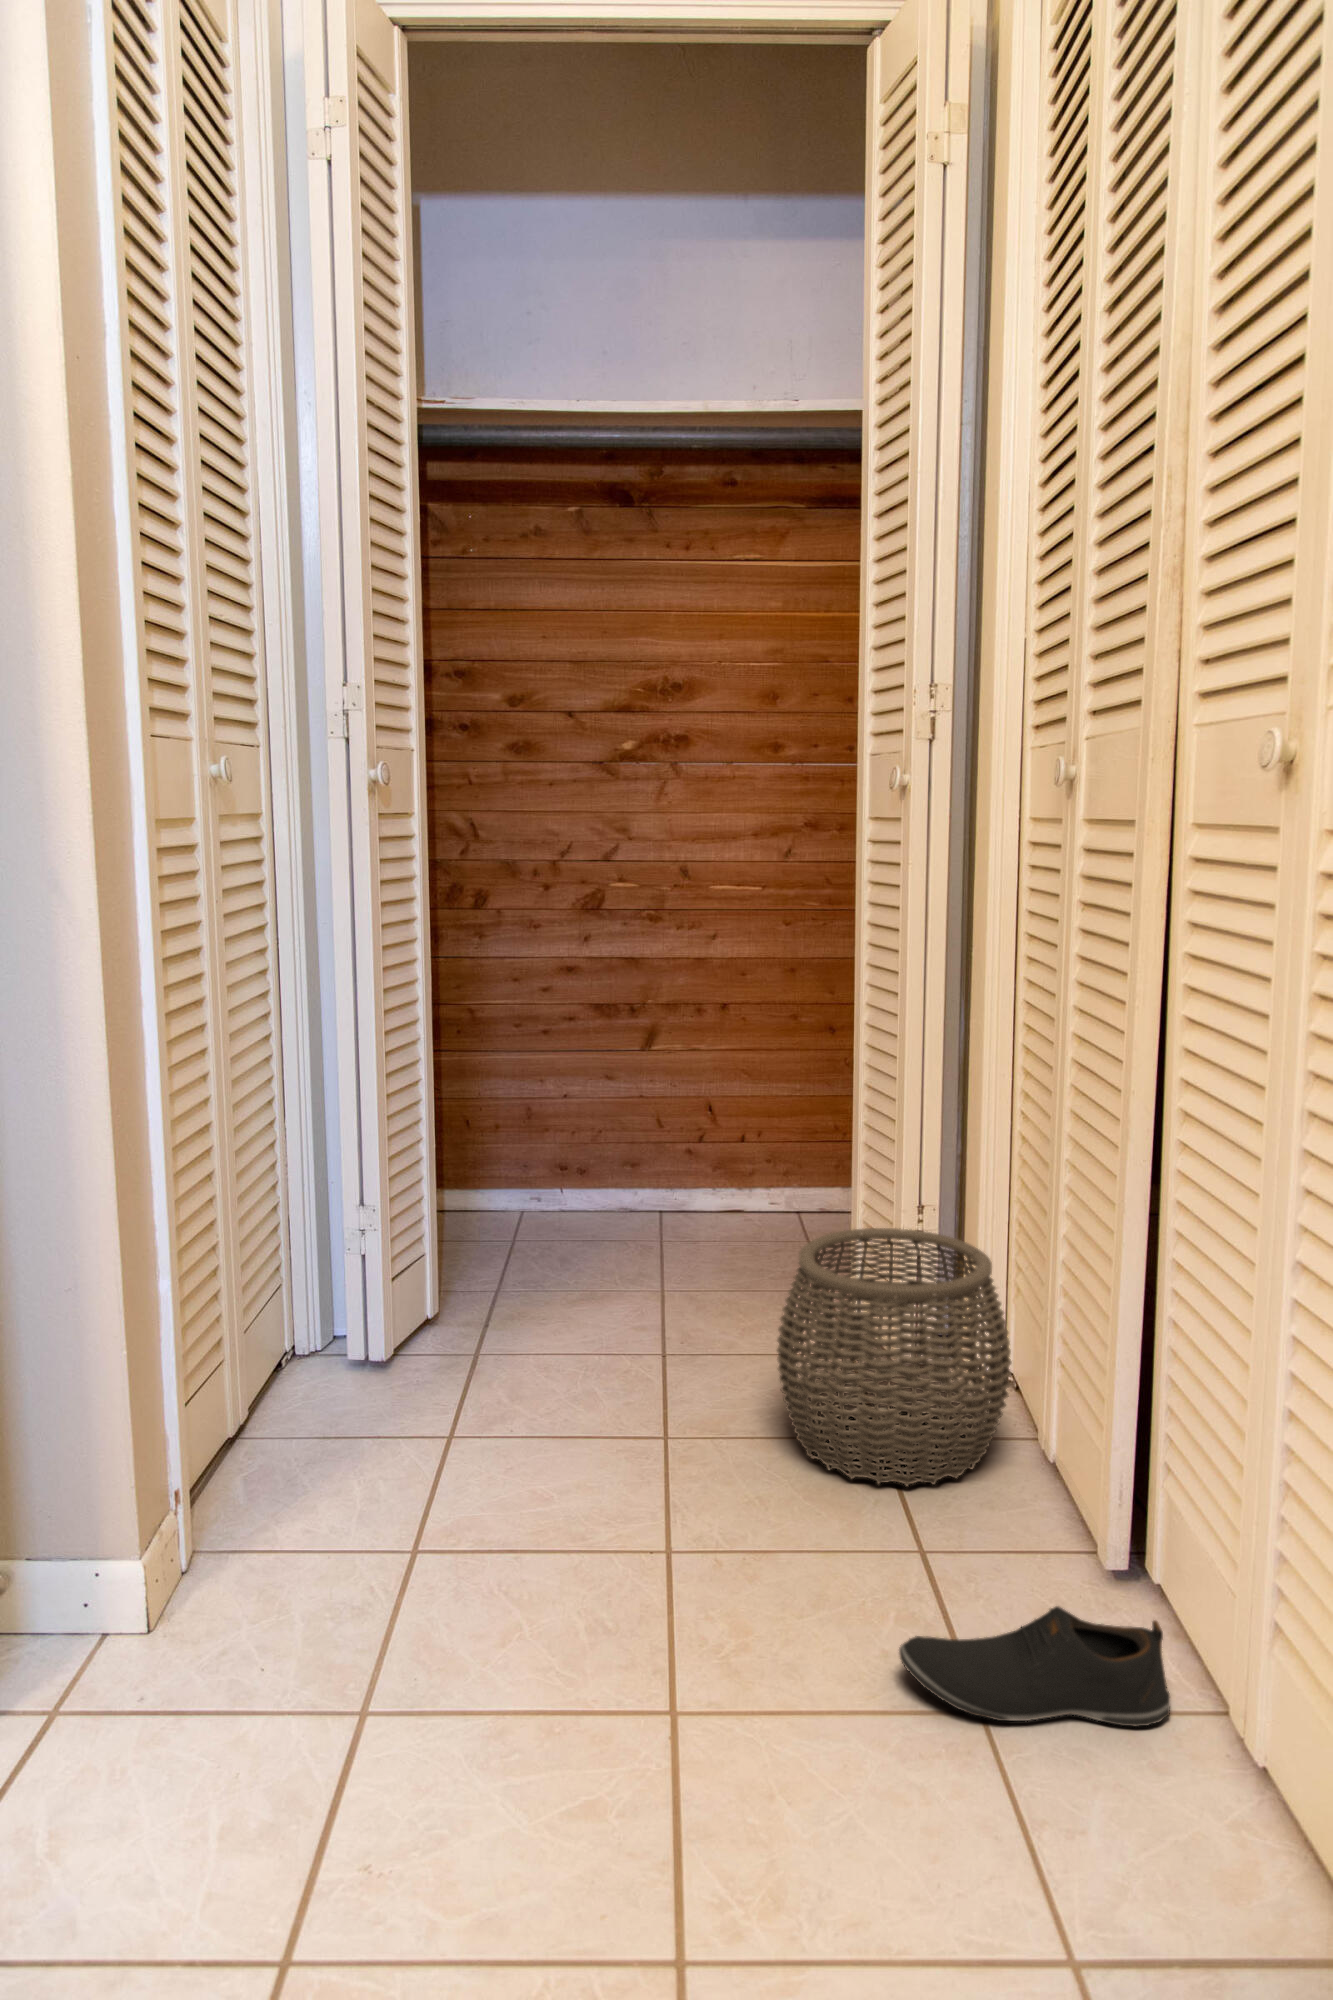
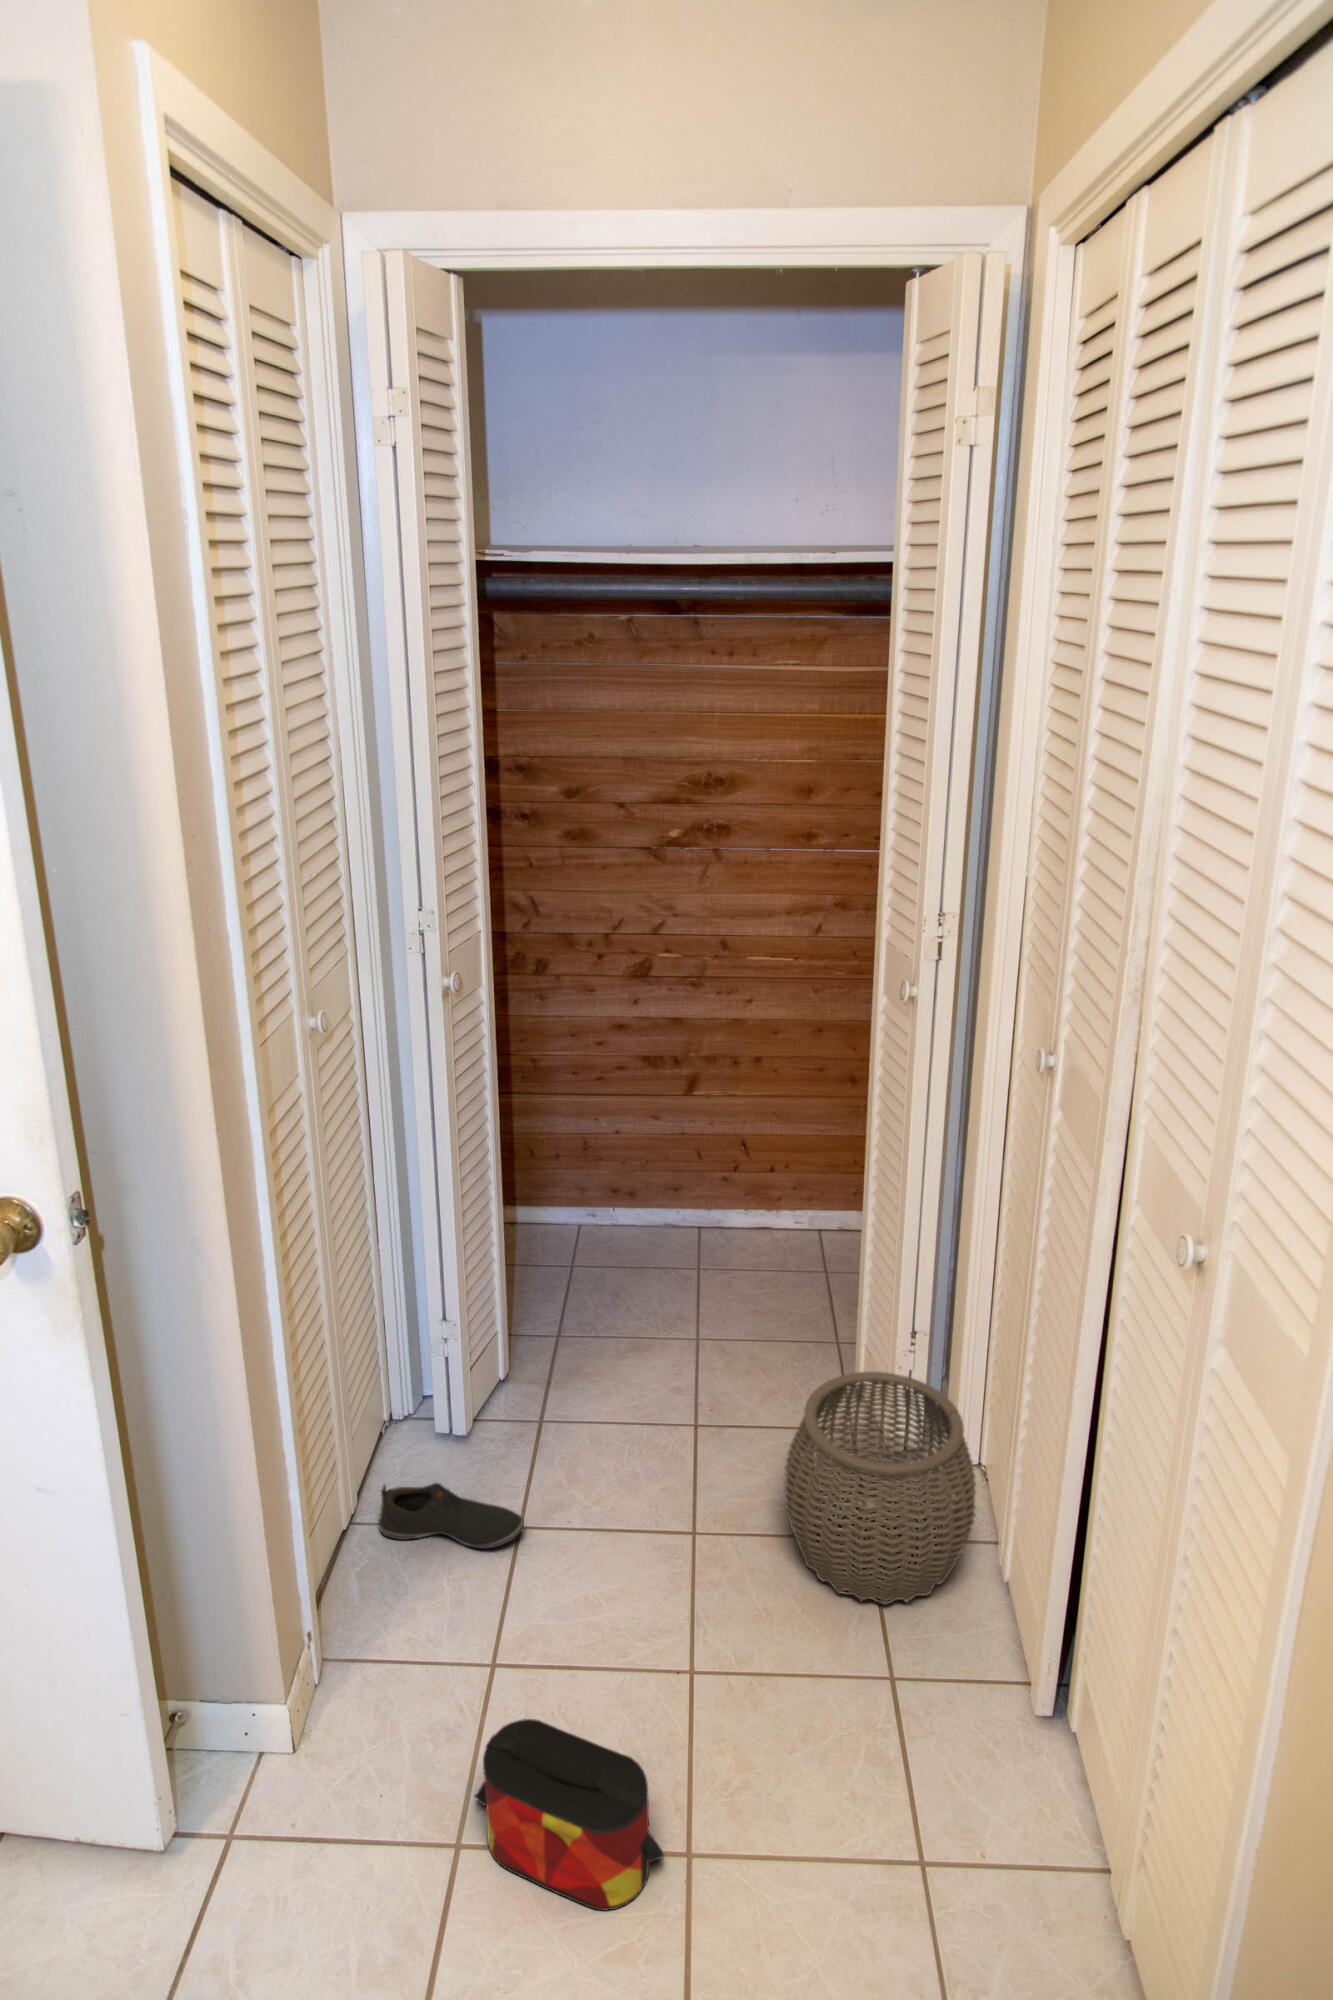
bag: none [387,1539,642,1767] -> present [475,1719,663,1911]
shoe: present [899,1606,1170,1727] -> present [379,1483,524,1549]

